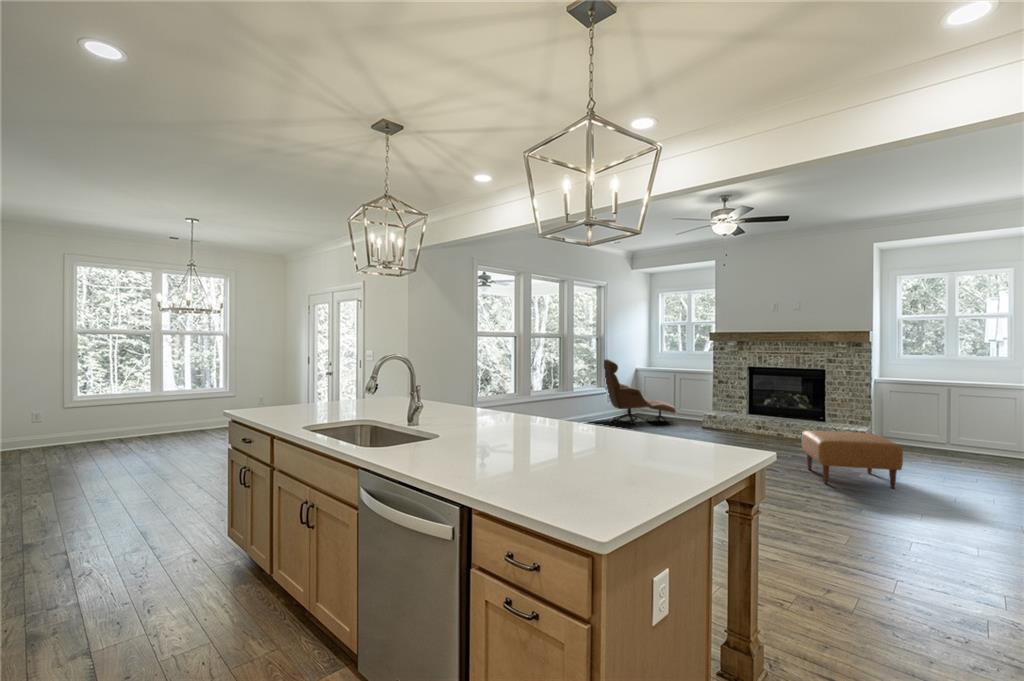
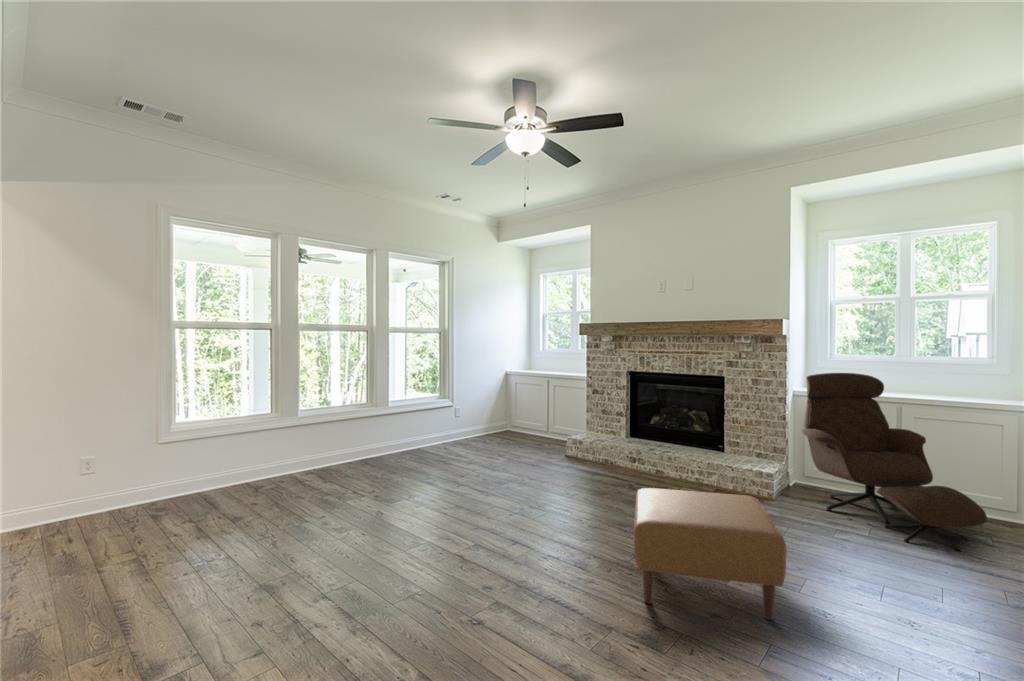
lounge chair: present [604,360,676,425] -> present [802,373,987,552]

